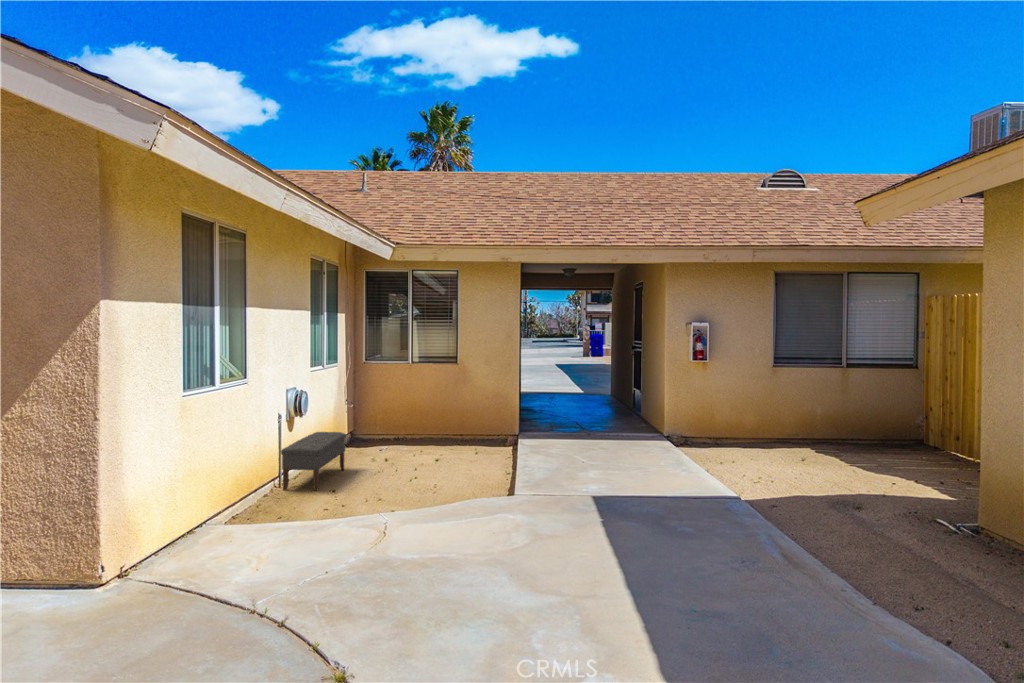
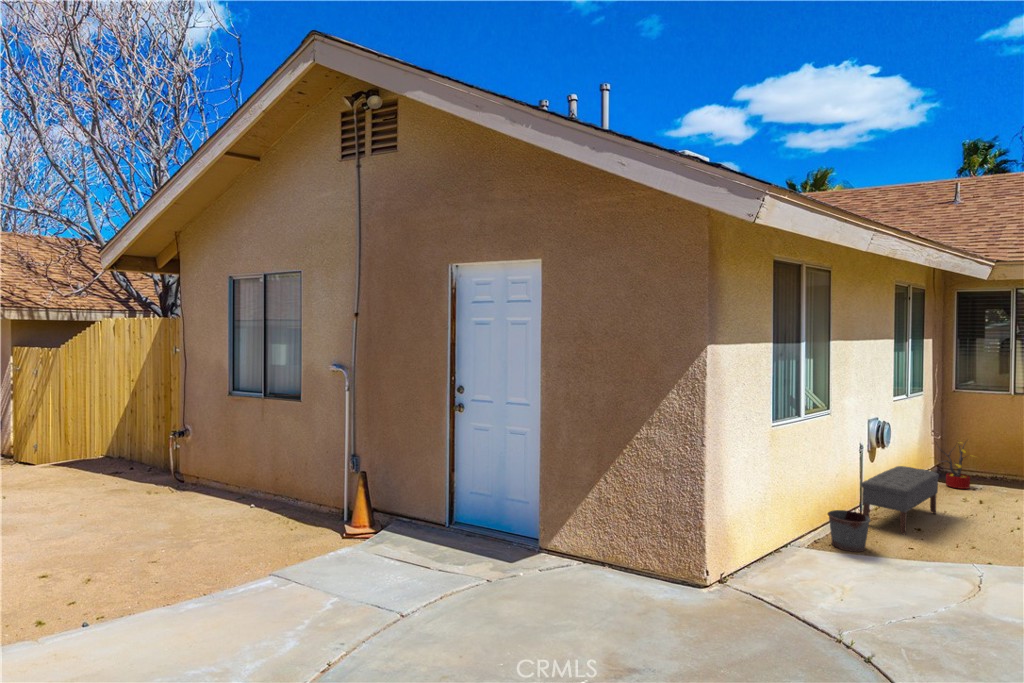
decorative plant: none [341,404,379,448] -> present [943,444,970,489]
bucket: none [247,477,287,515] -> present [828,510,871,552]

